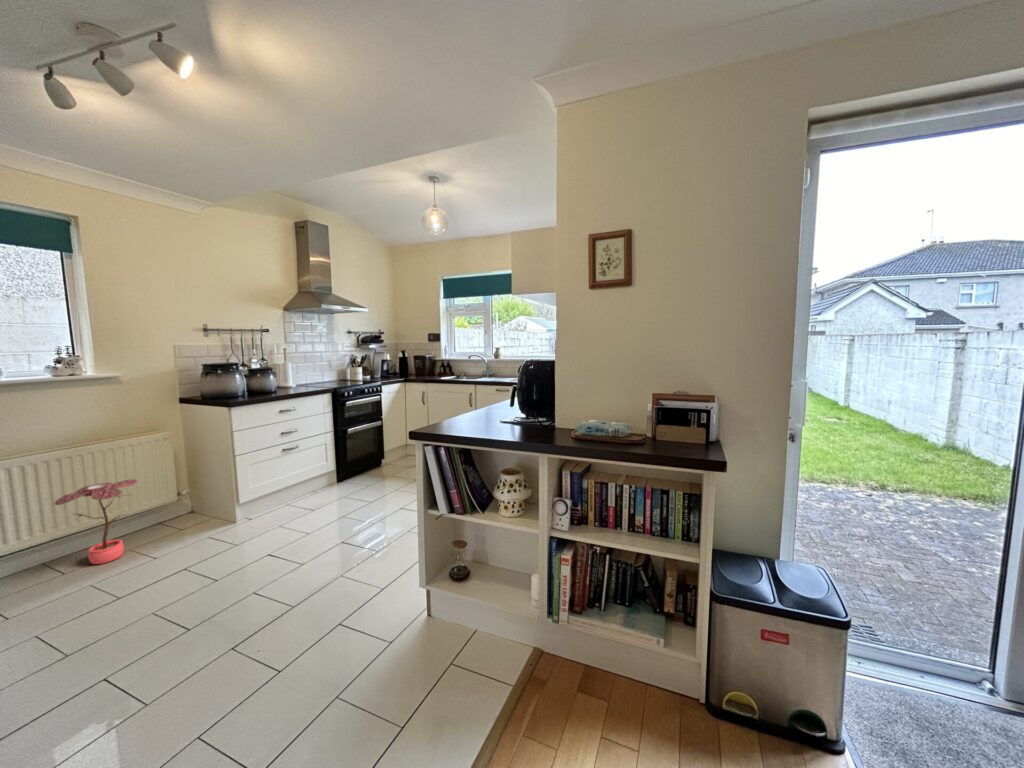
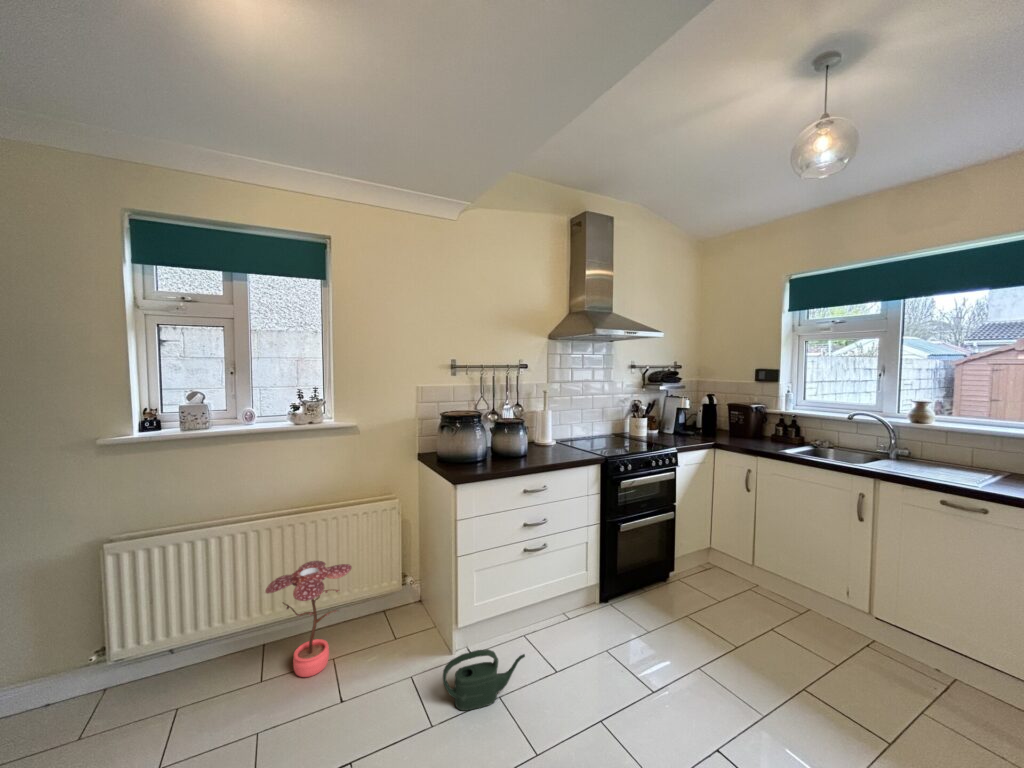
watering can: none [239,498,294,535] -> present [443,649,525,711]

